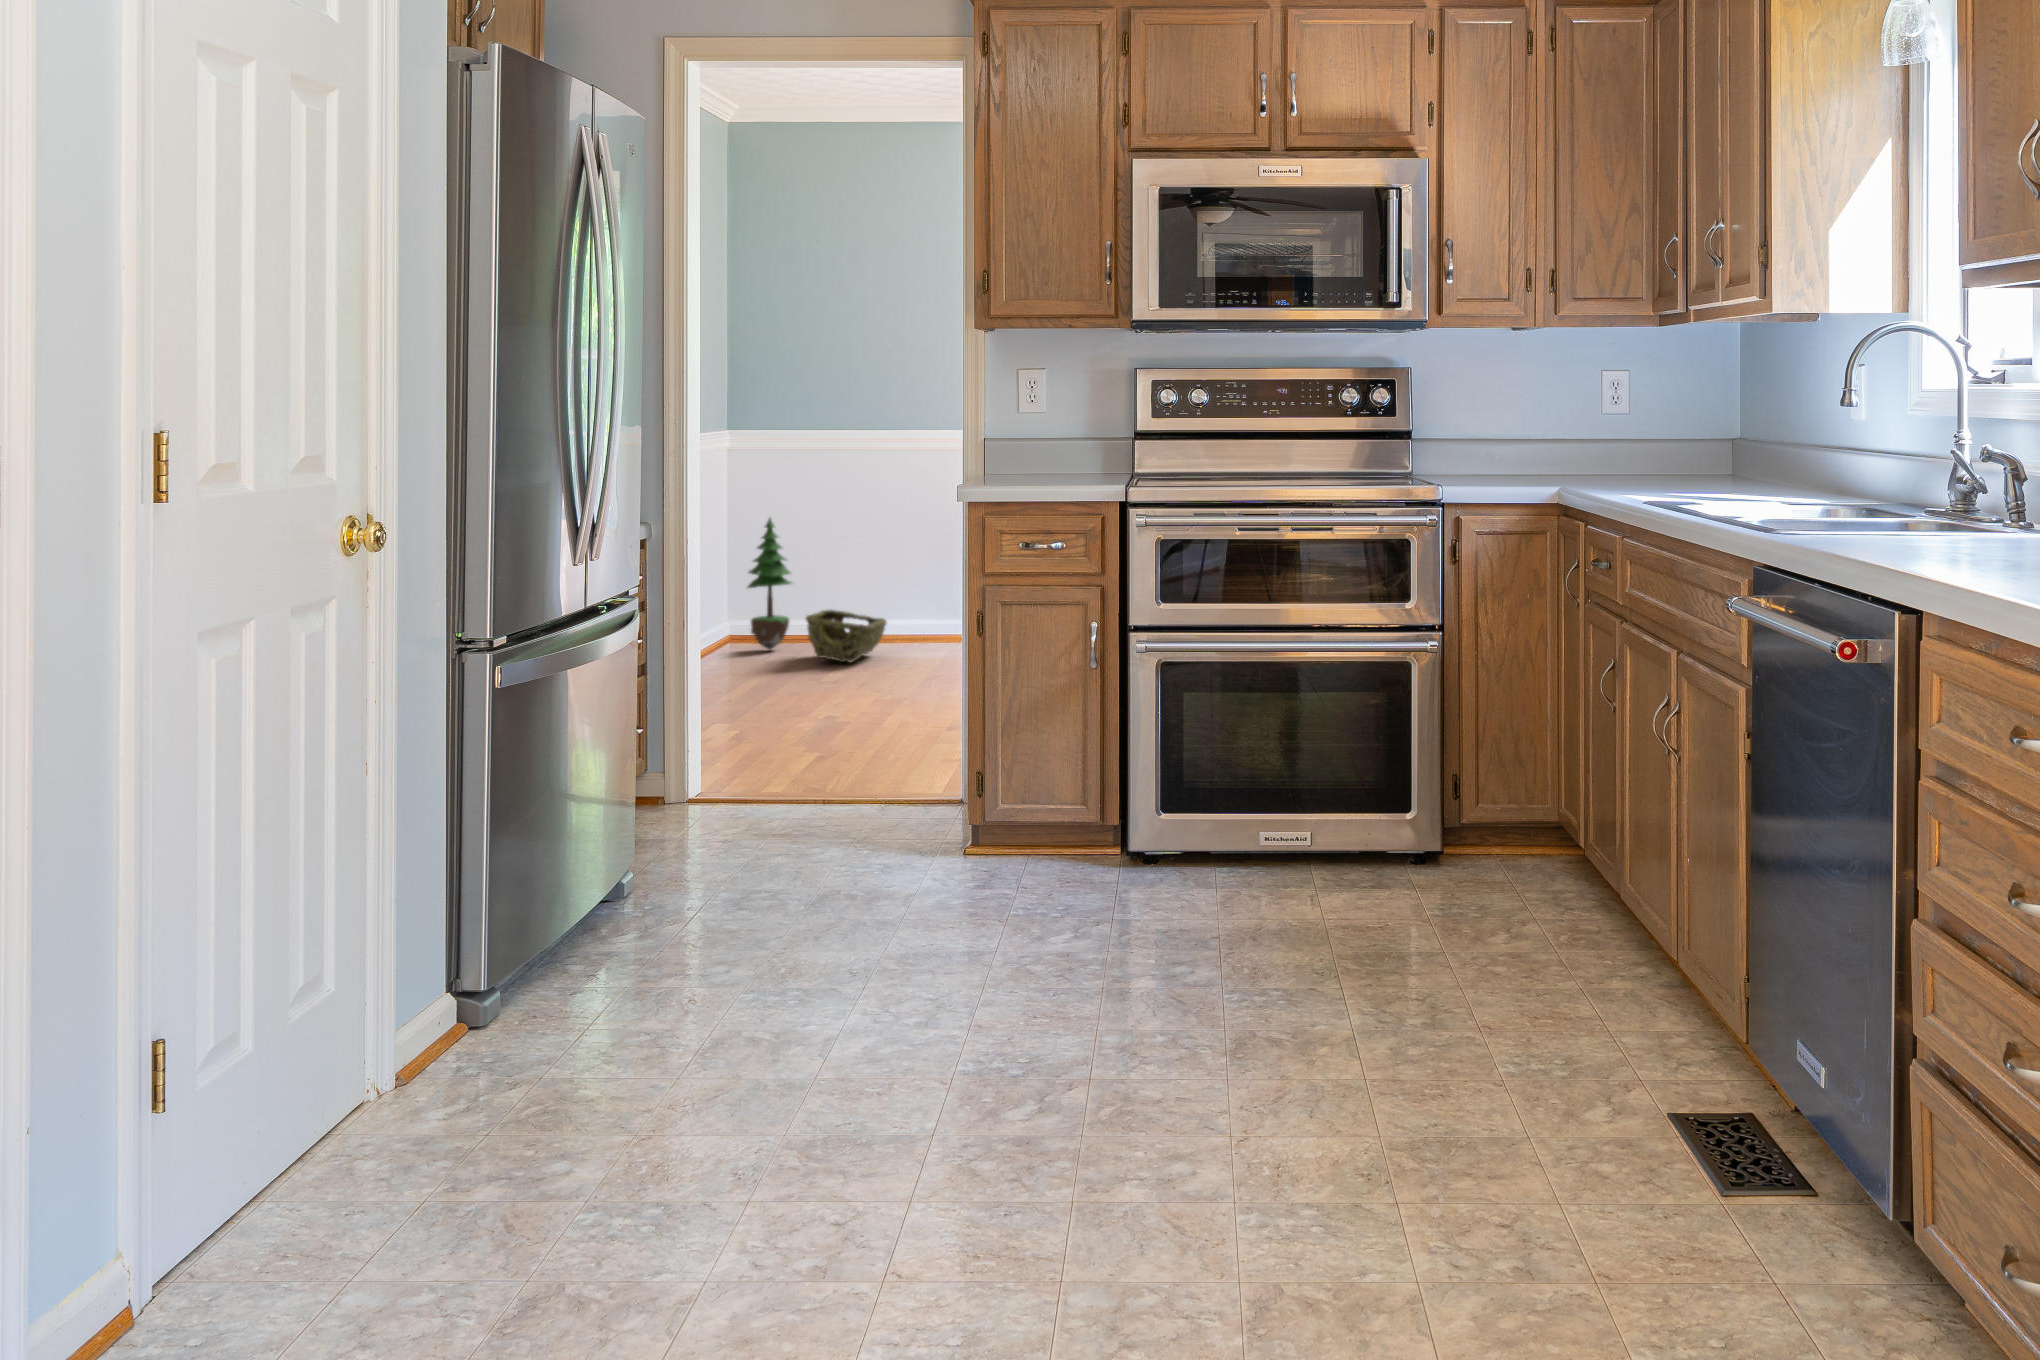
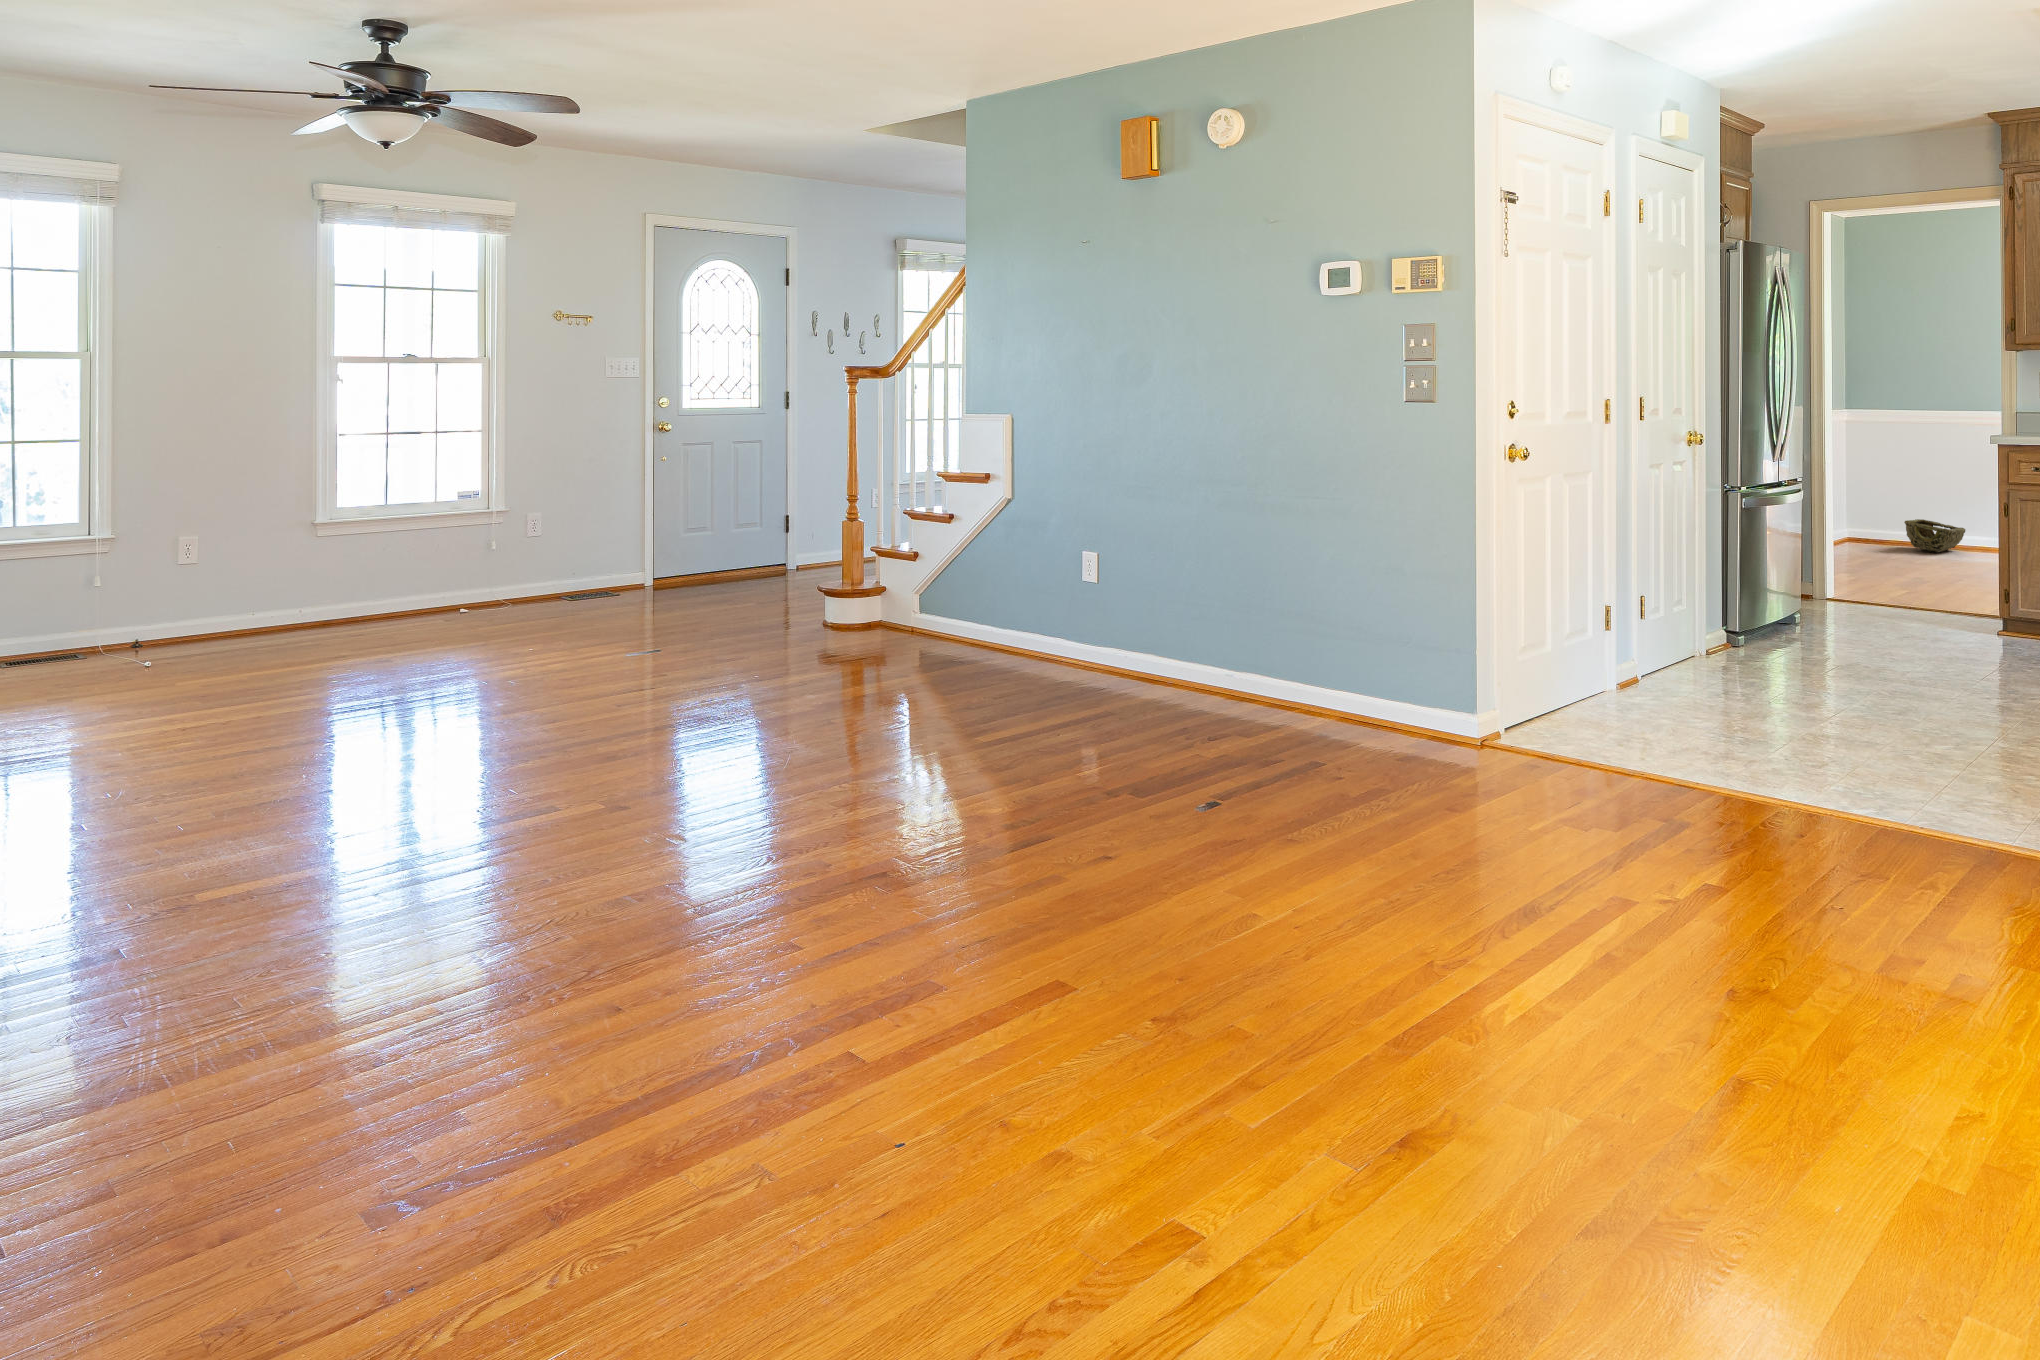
potted tree: present [748,518,791,650] -> none [1862,459,1897,542]

